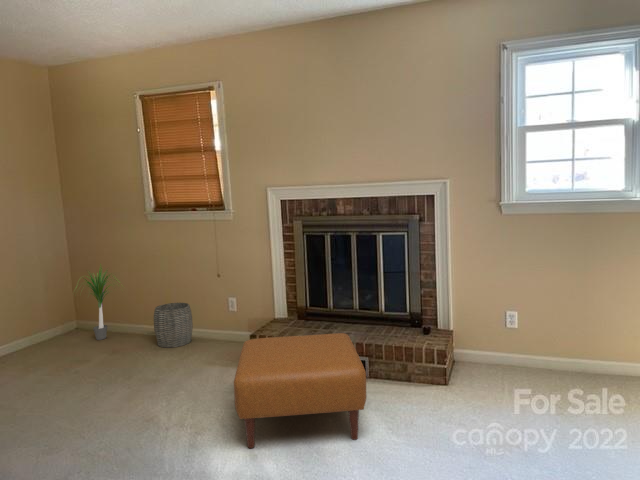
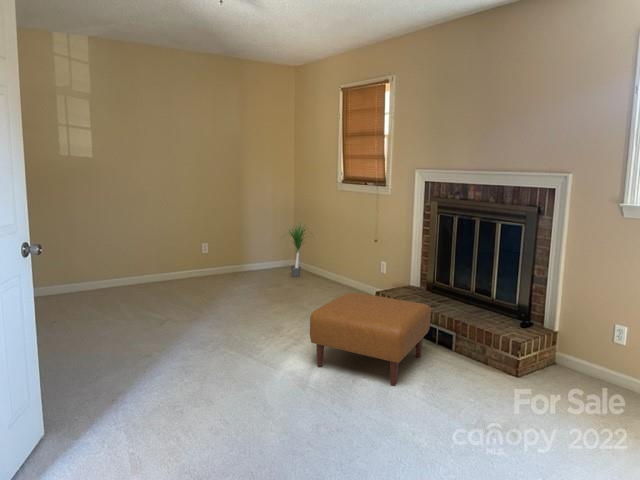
woven basket: present [154,303,193,348] -> none [324,258,354,293]

